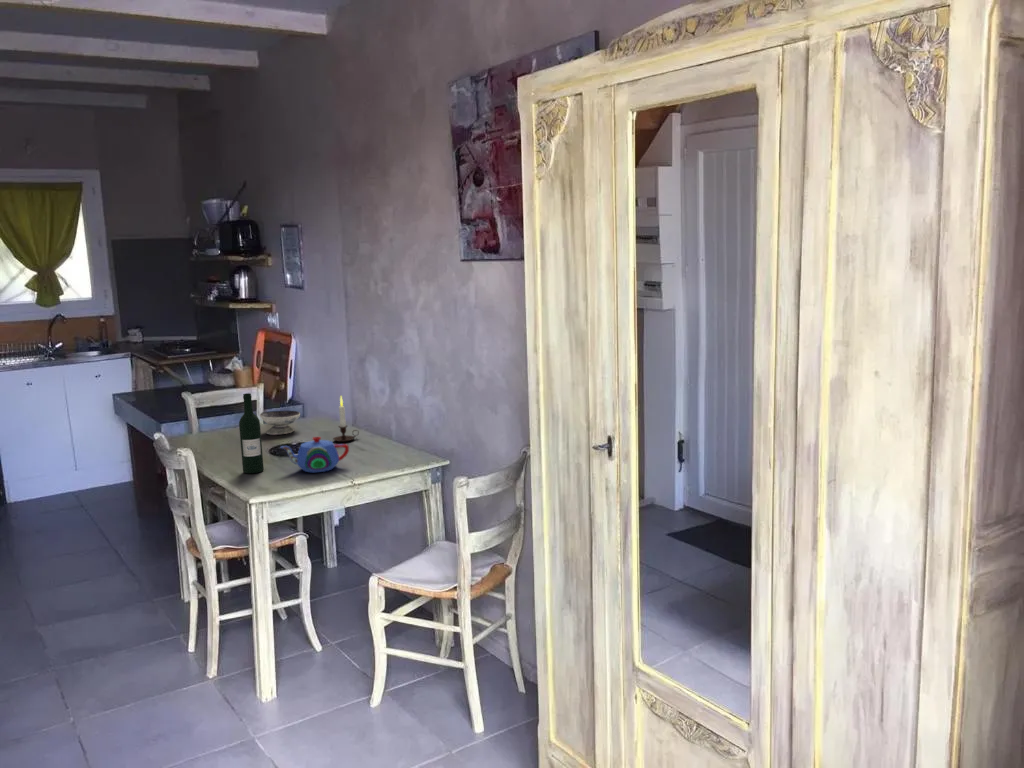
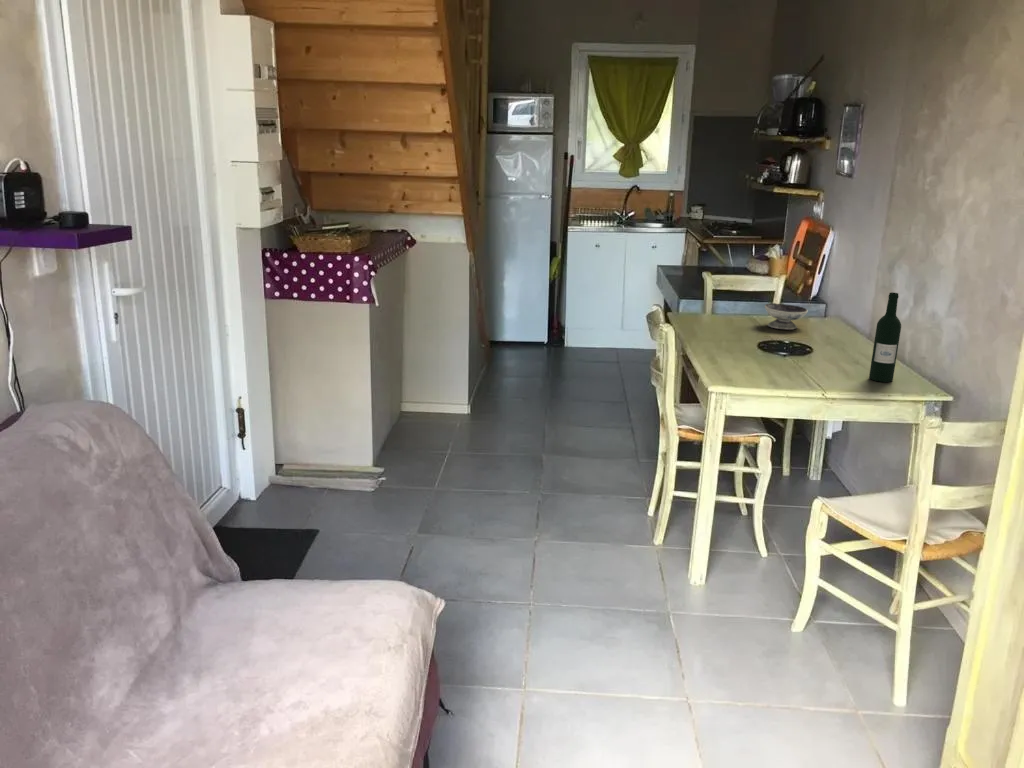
wine bottle: present [239,393,264,473] -> present [869,292,901,382]
candle: present [333,397,357,442] -> none [831,298,862,350]
teapot: present [281,437,349,472] -> none [761,338,835,376]

